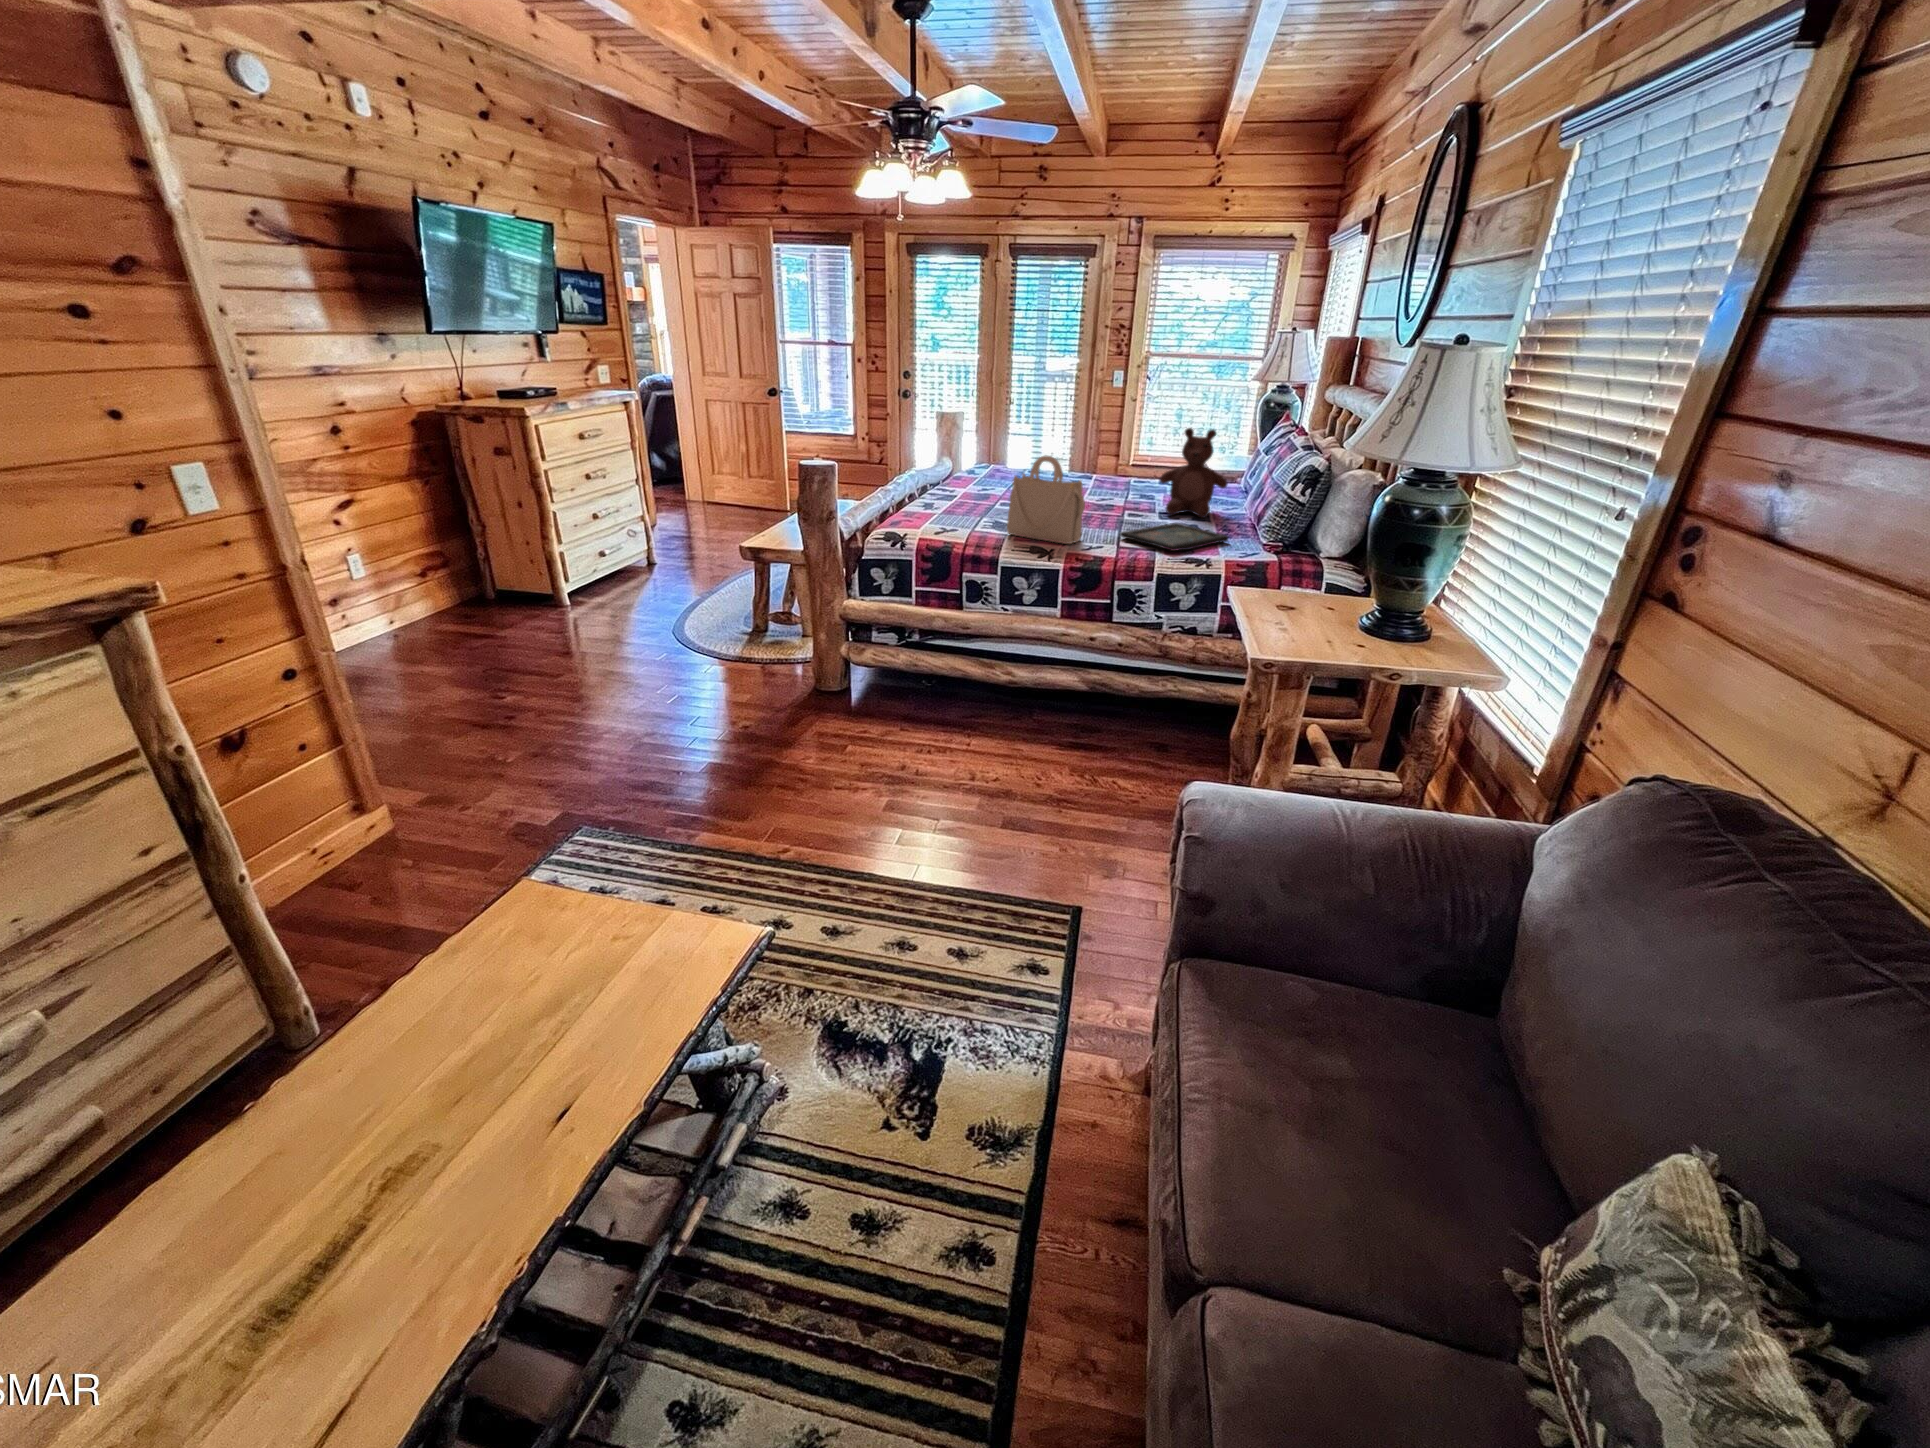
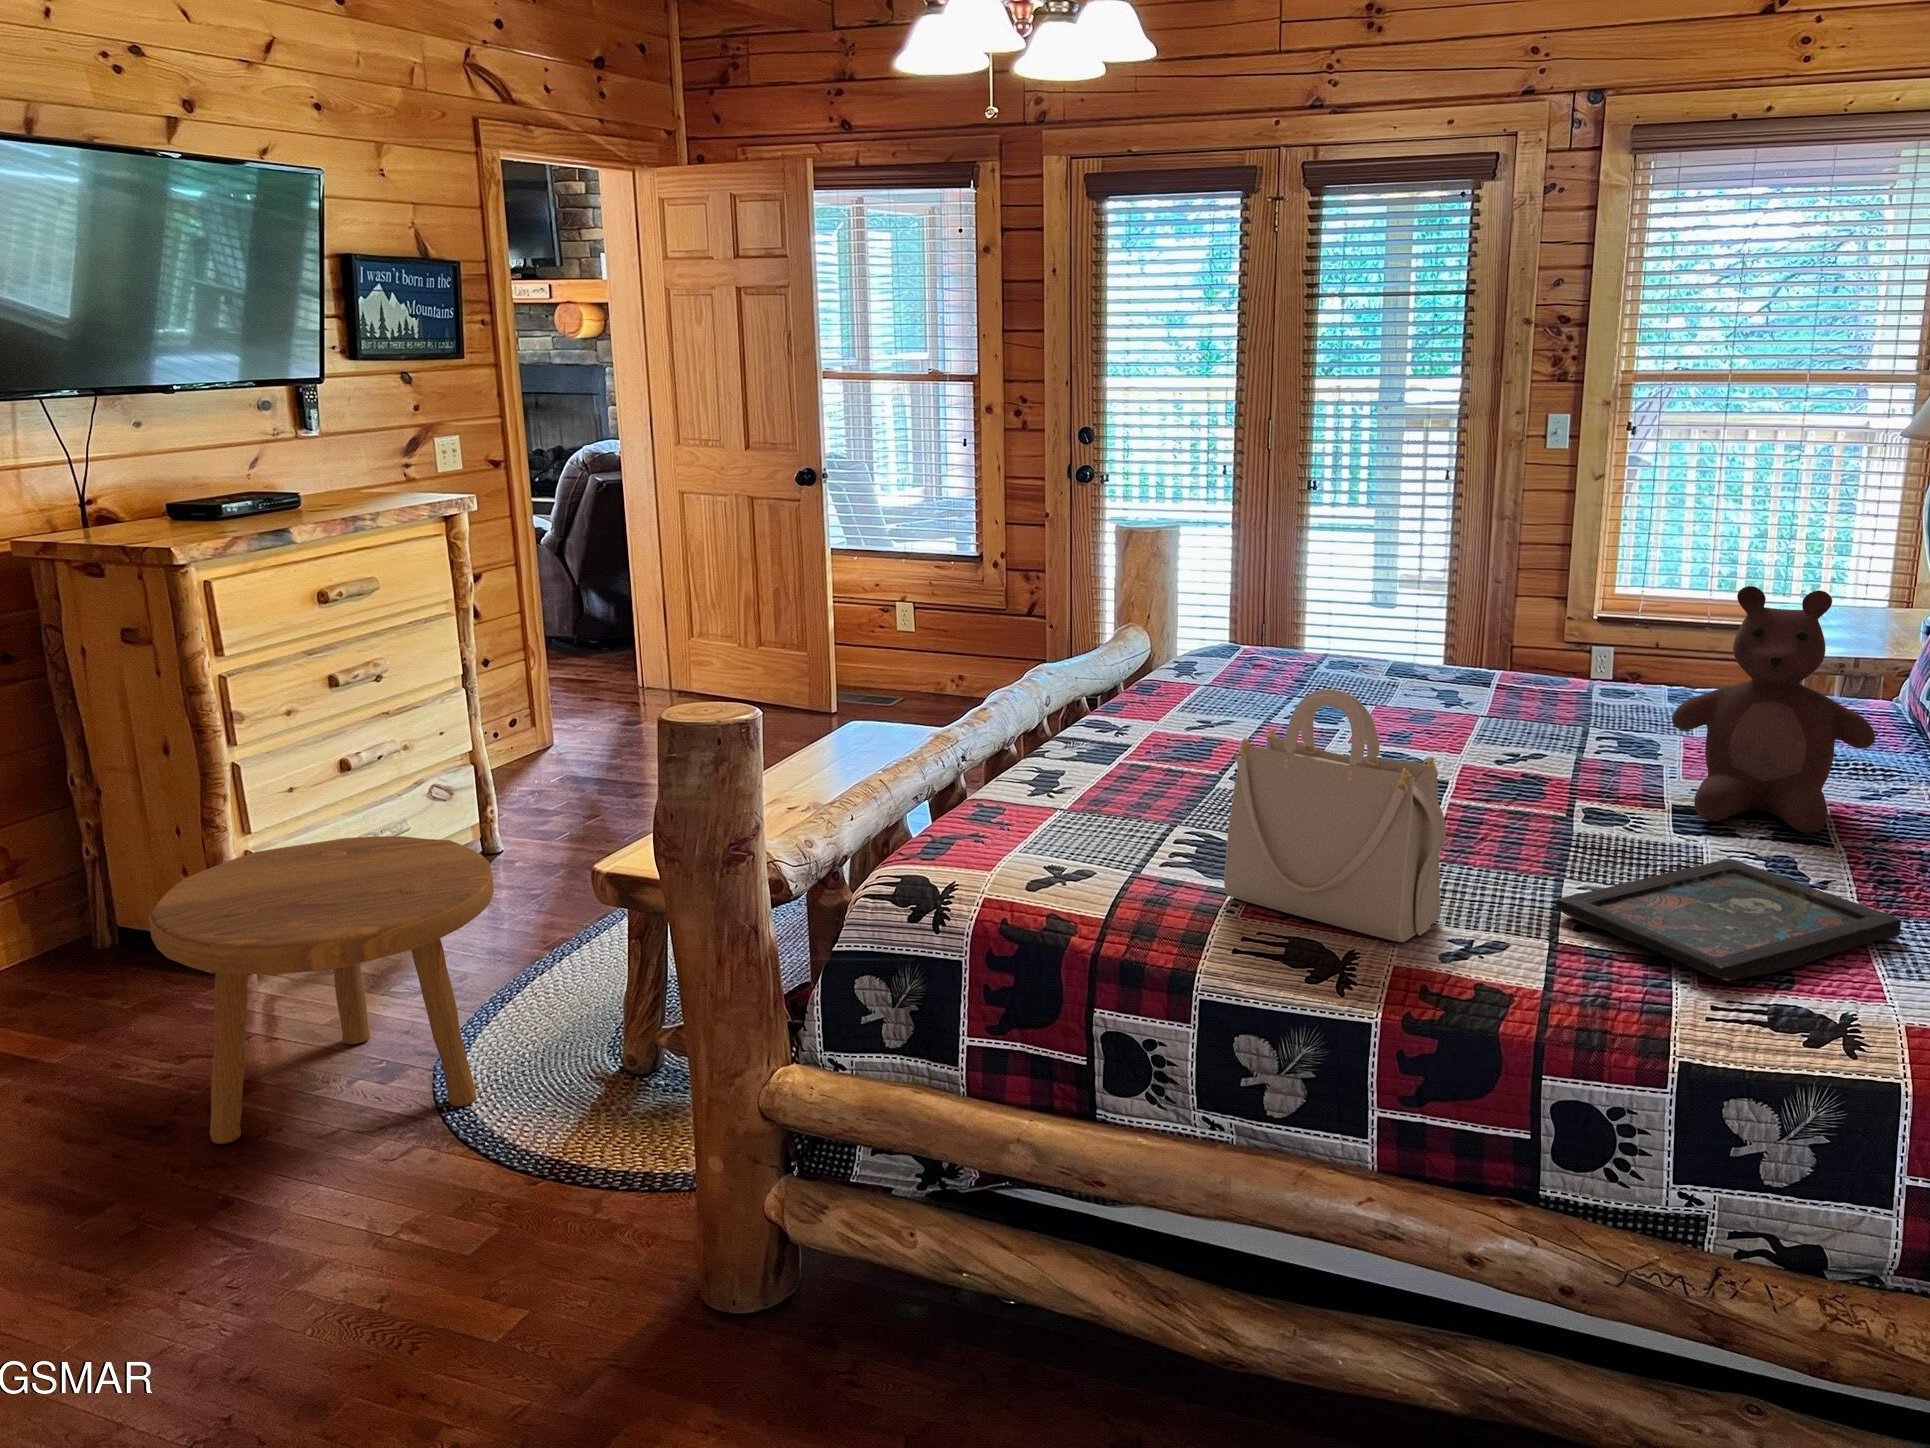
footstool: none [556,539,696,658] -> present [149,836,494,1144]

